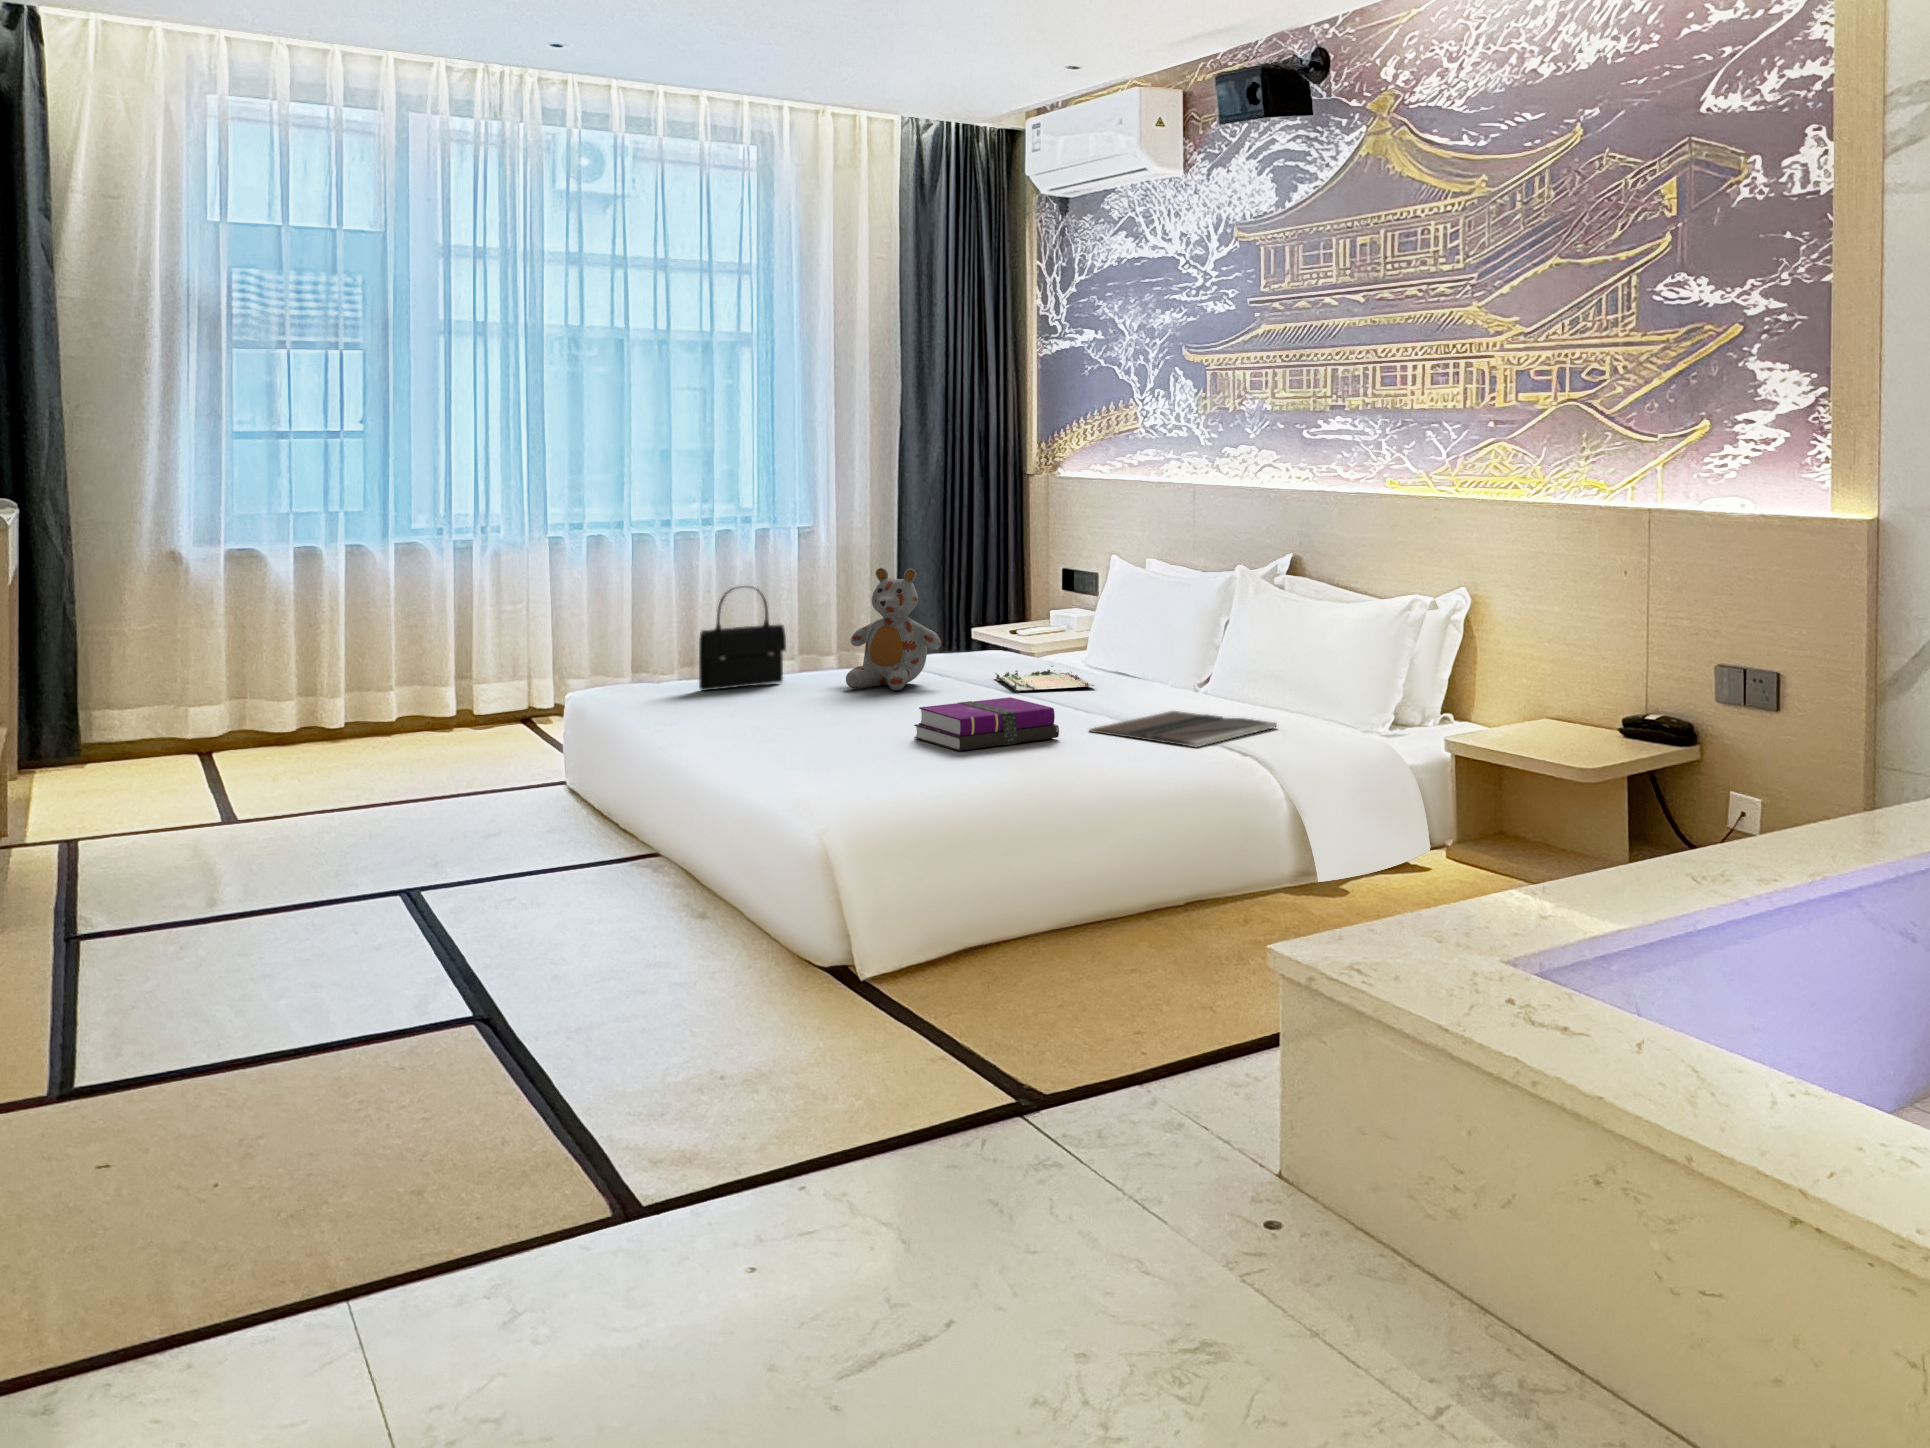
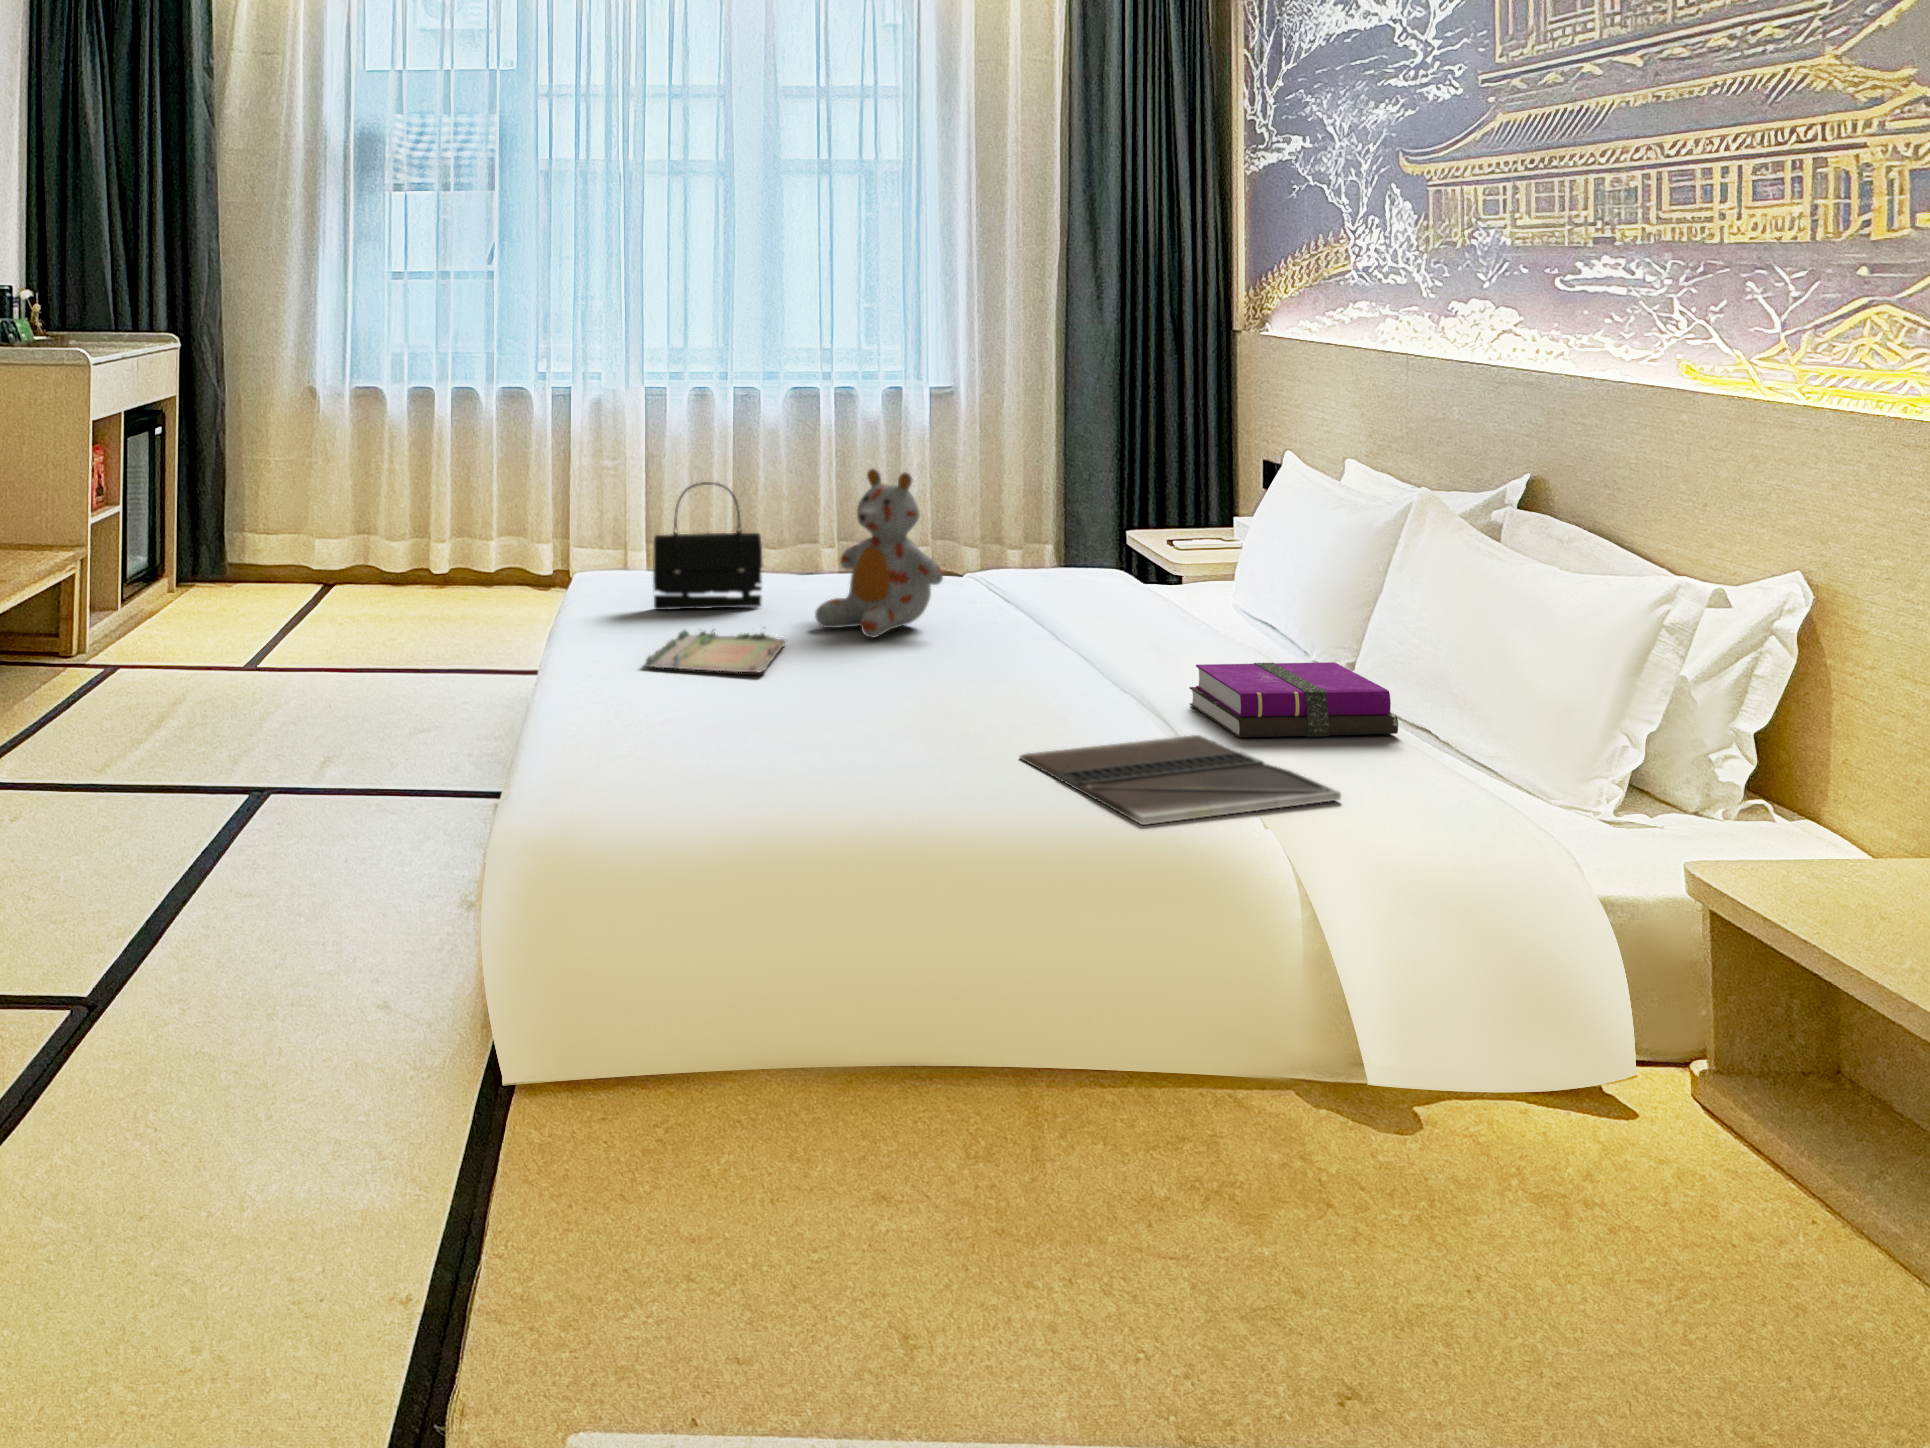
tray: present [995,666,1095,692] -> present [645,630,786,672]
notebook: present [914,697,1059,751] -> present [1189,662,1398,737]

